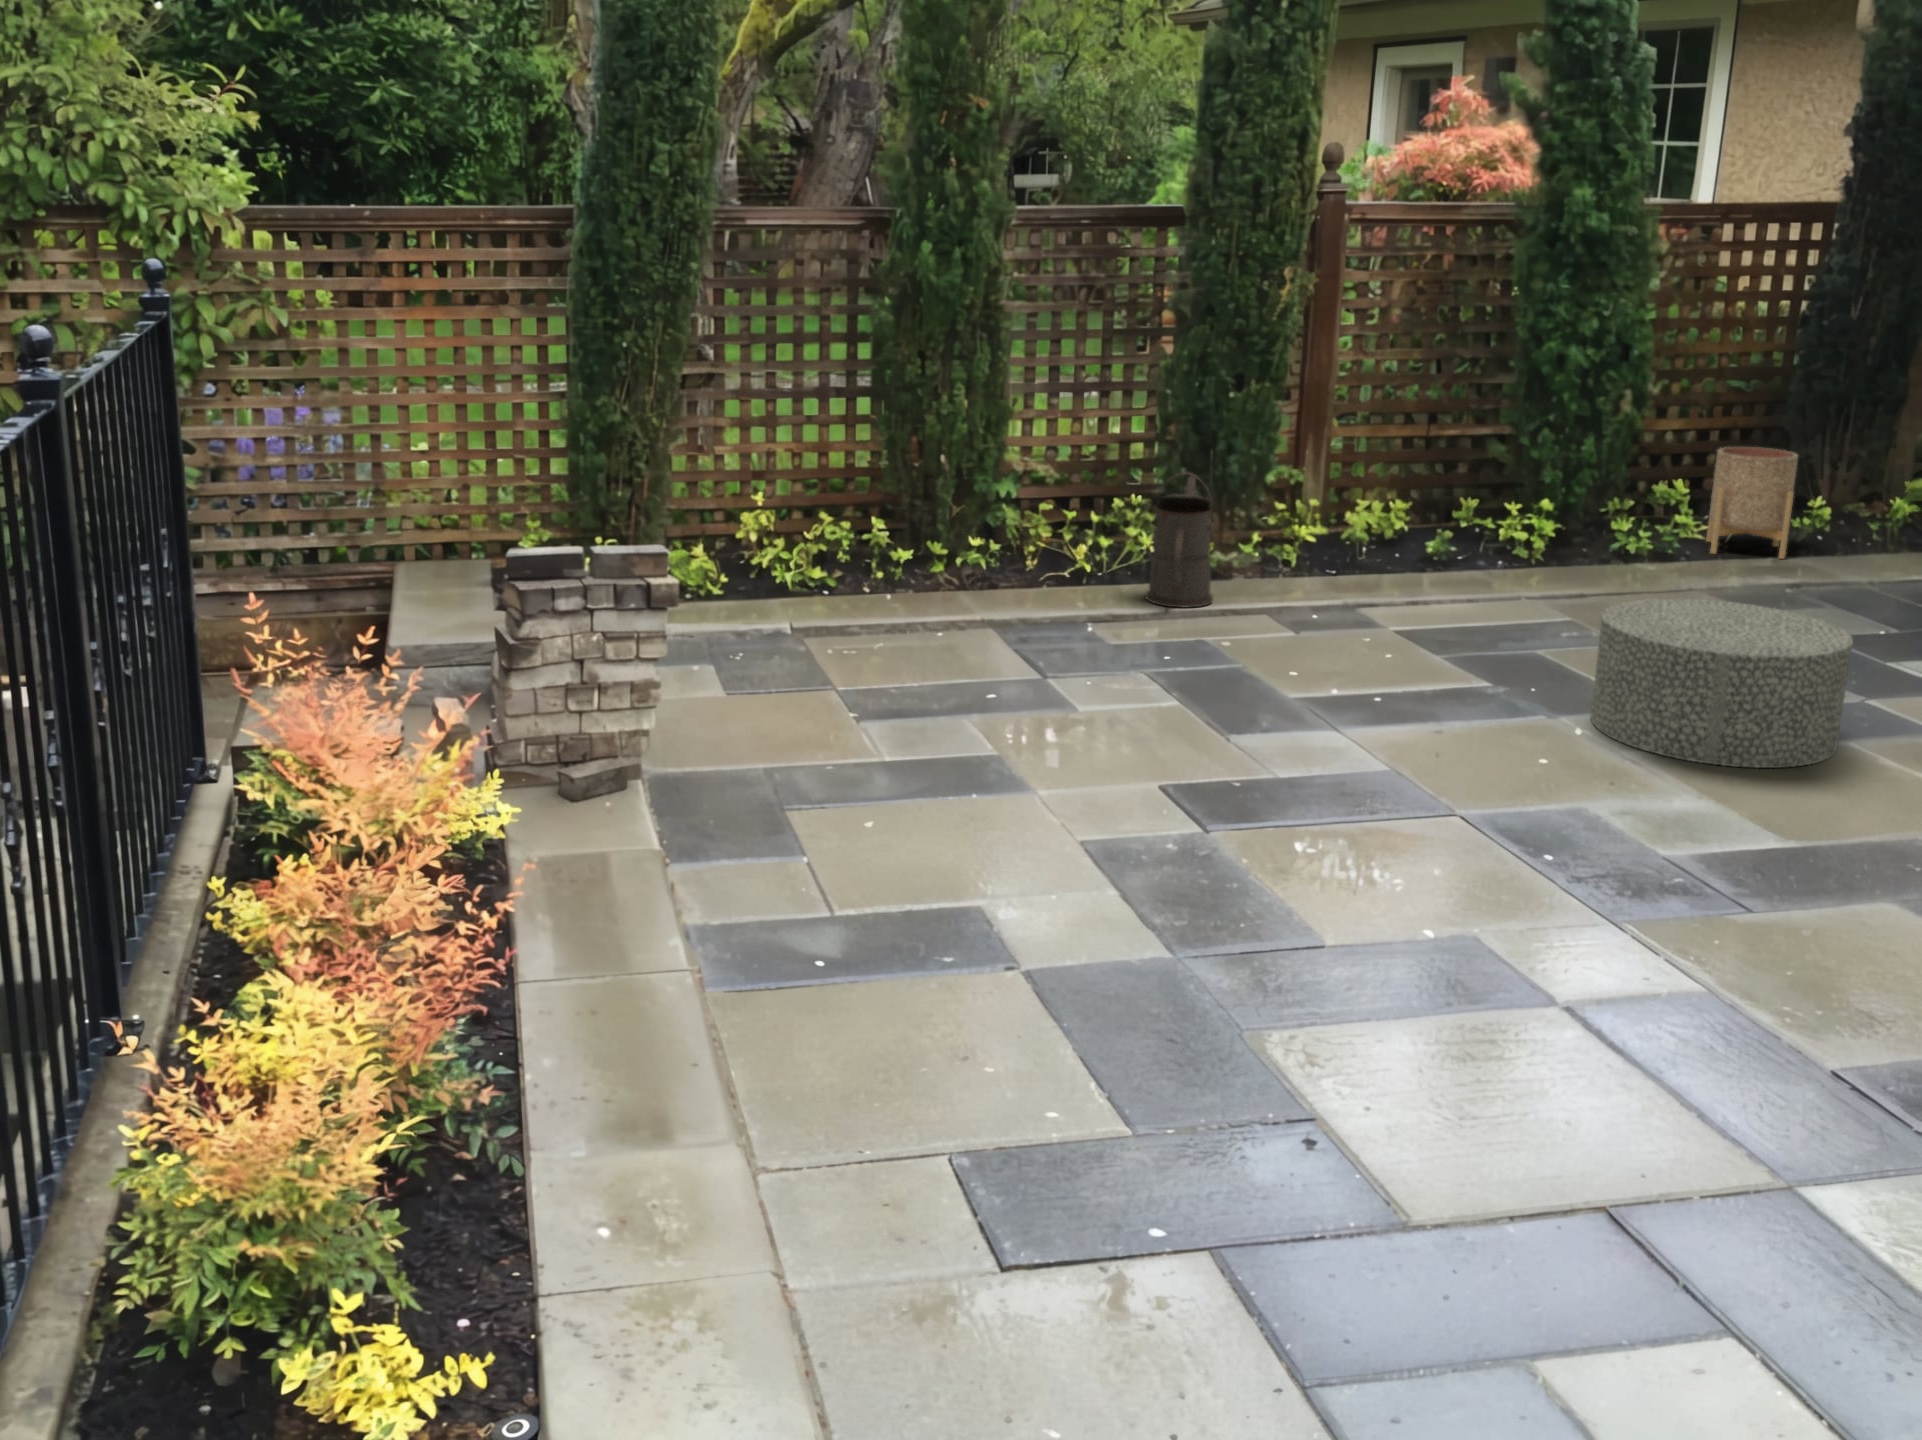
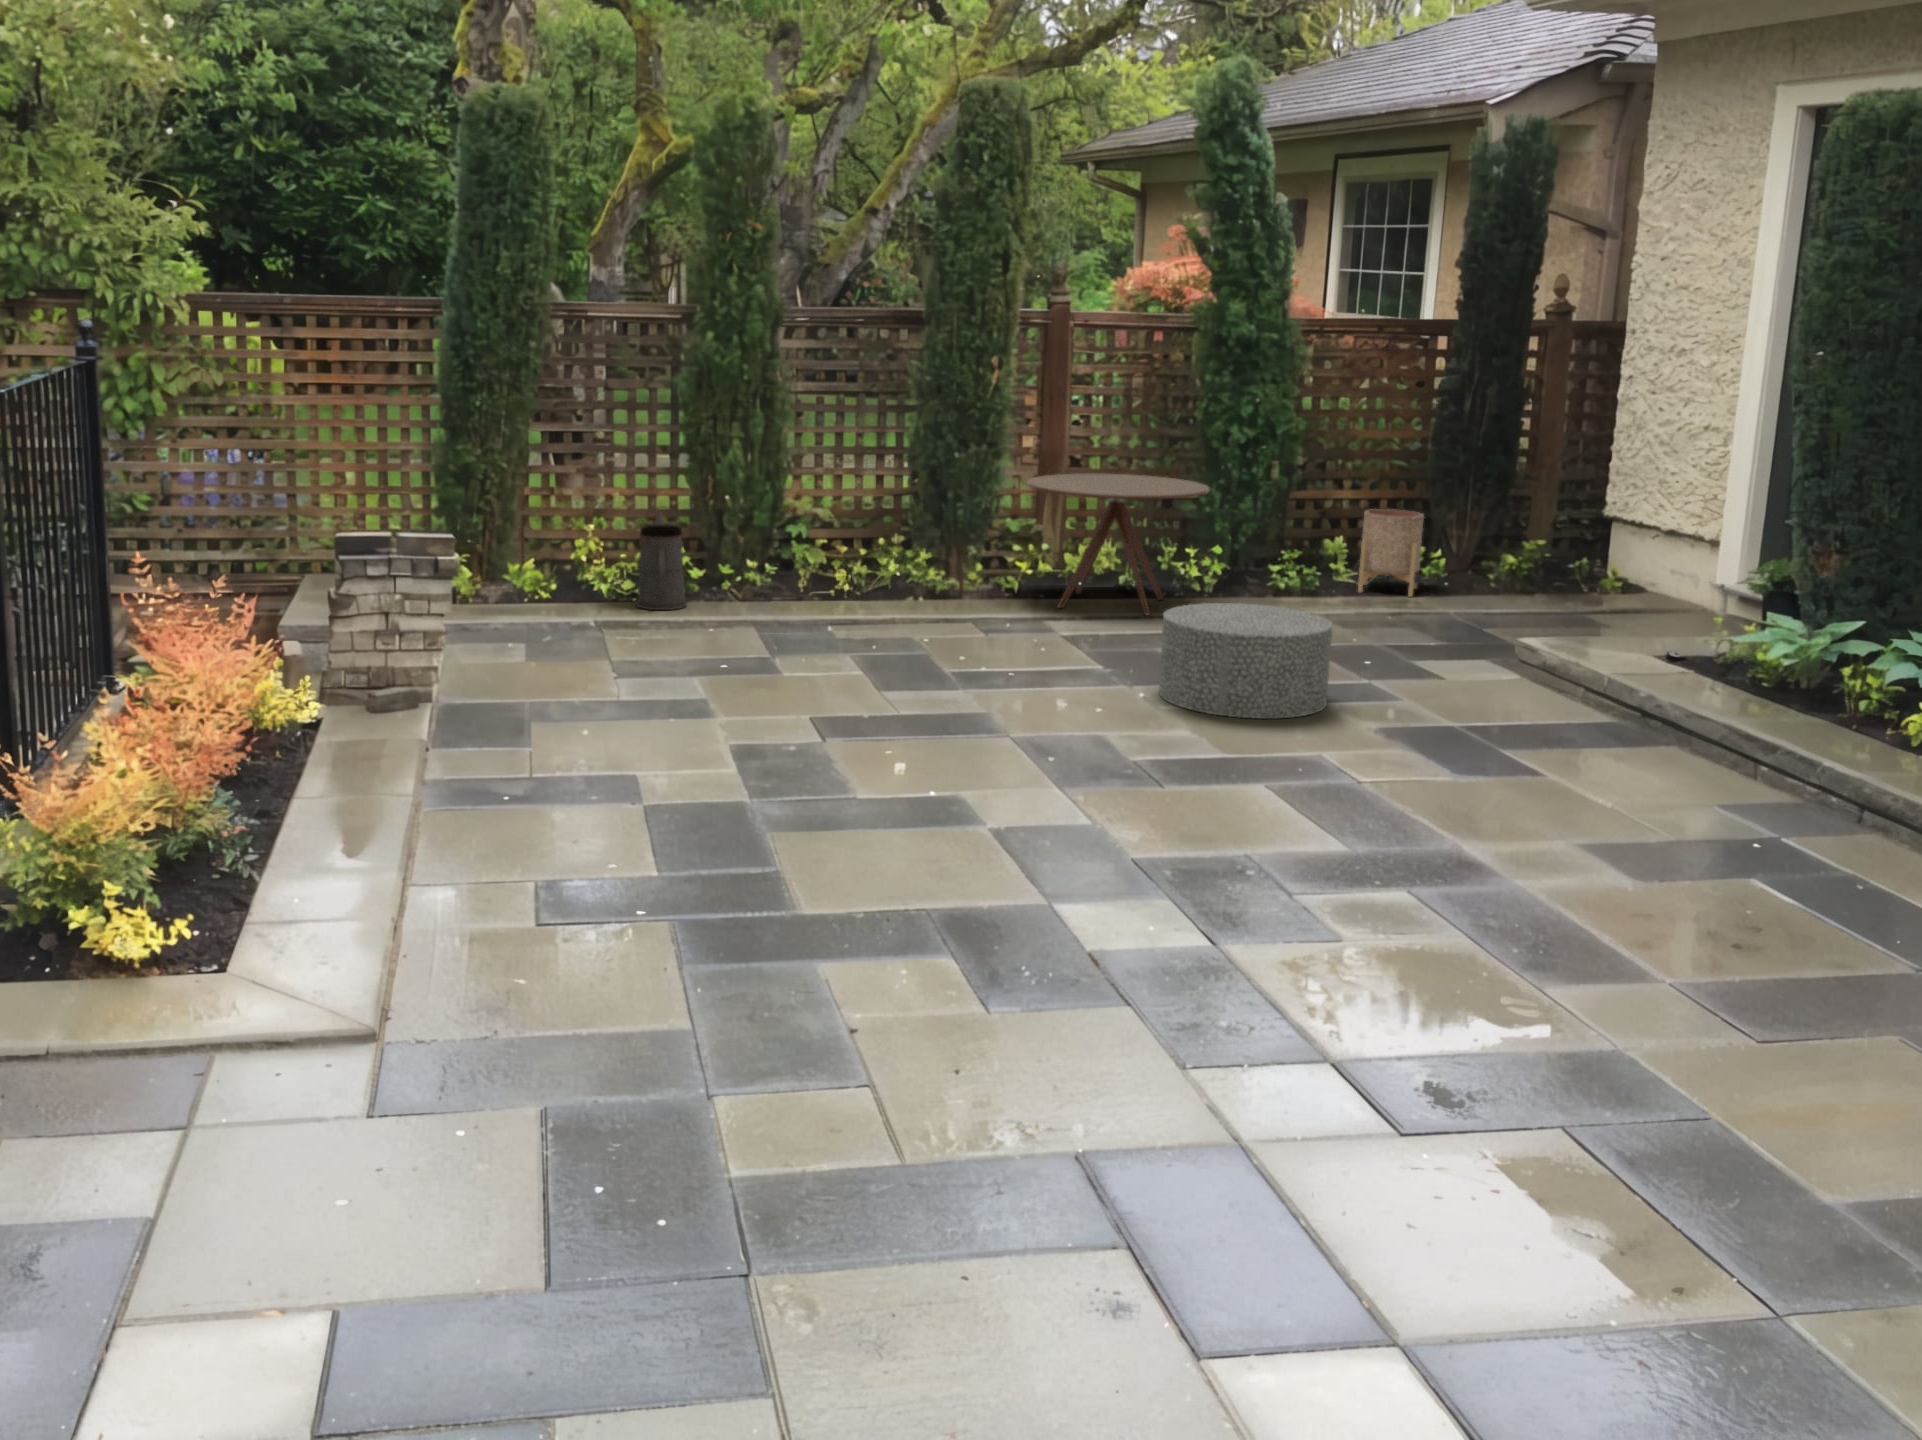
round table: none [1312,411,1557,598] -> present [1027,473,1209,616]
watering can: present [1146,472,1213,608] -> present [636,506,687,610]

